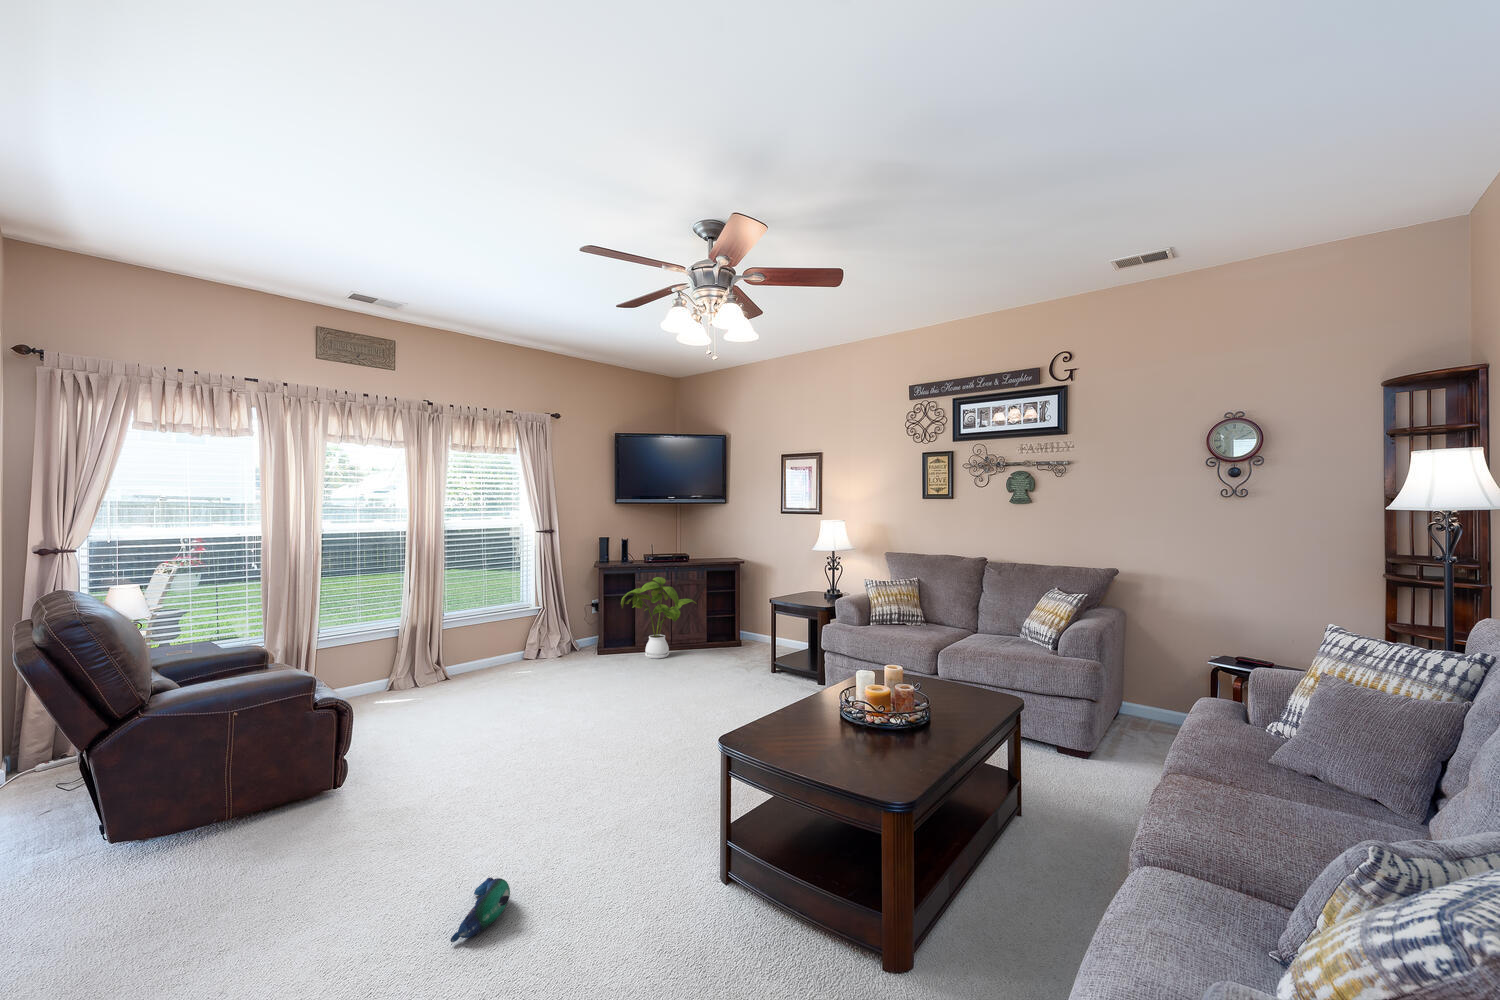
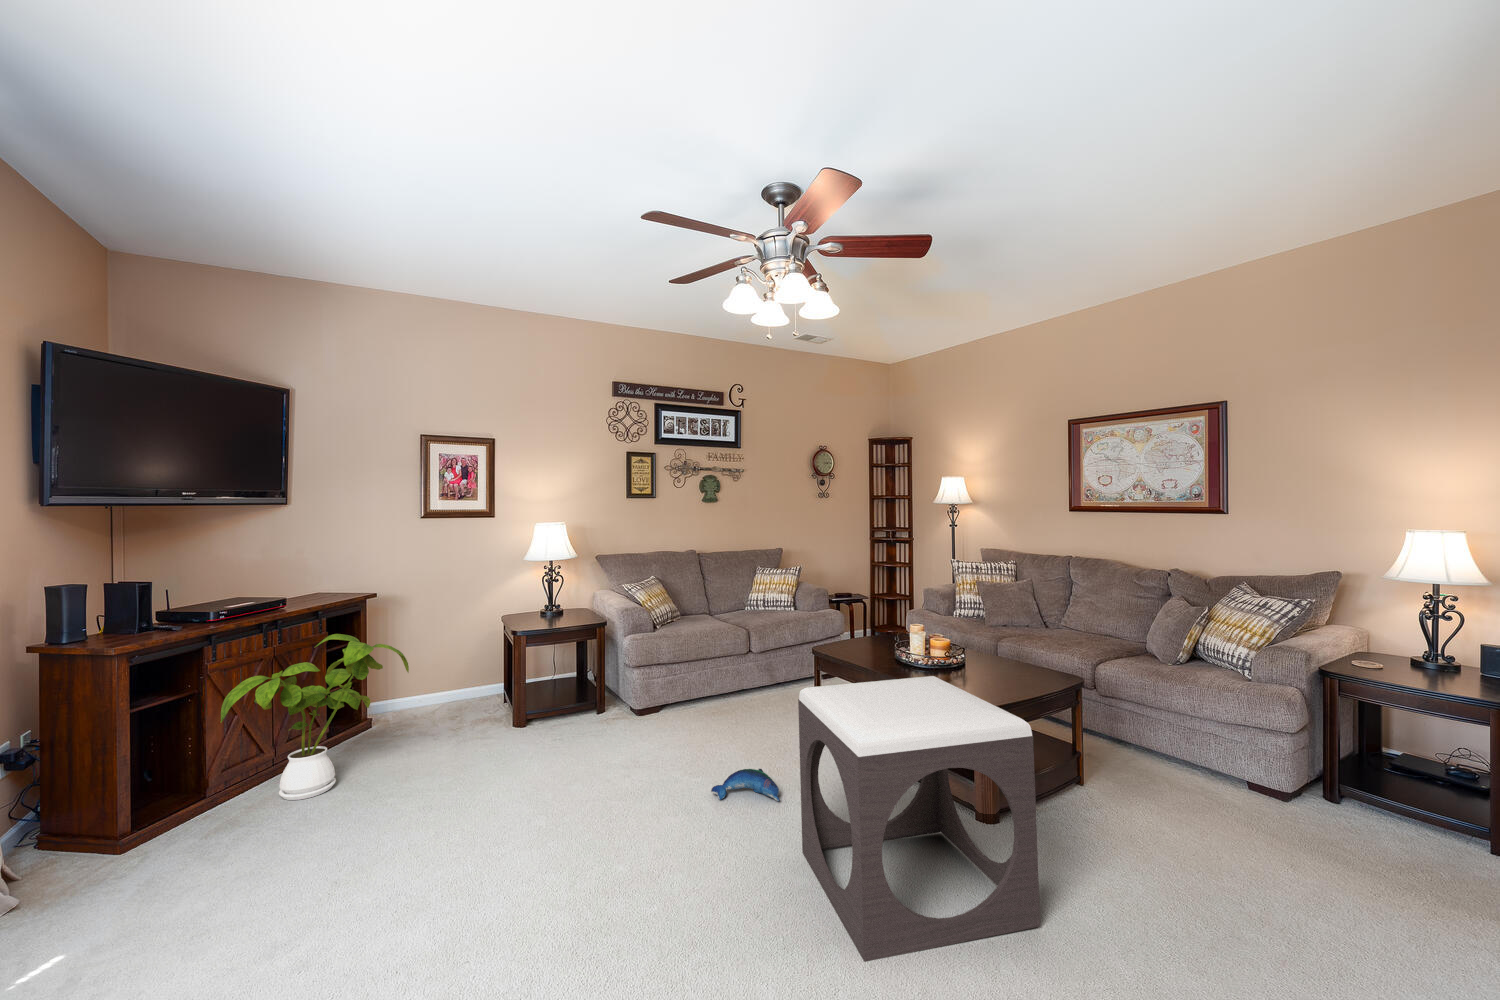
footstool: none [484,652,630,842] -> present [798,676,1040,962]
plush toy: present [450,878,510,942] -> present [711,769,780,801]

